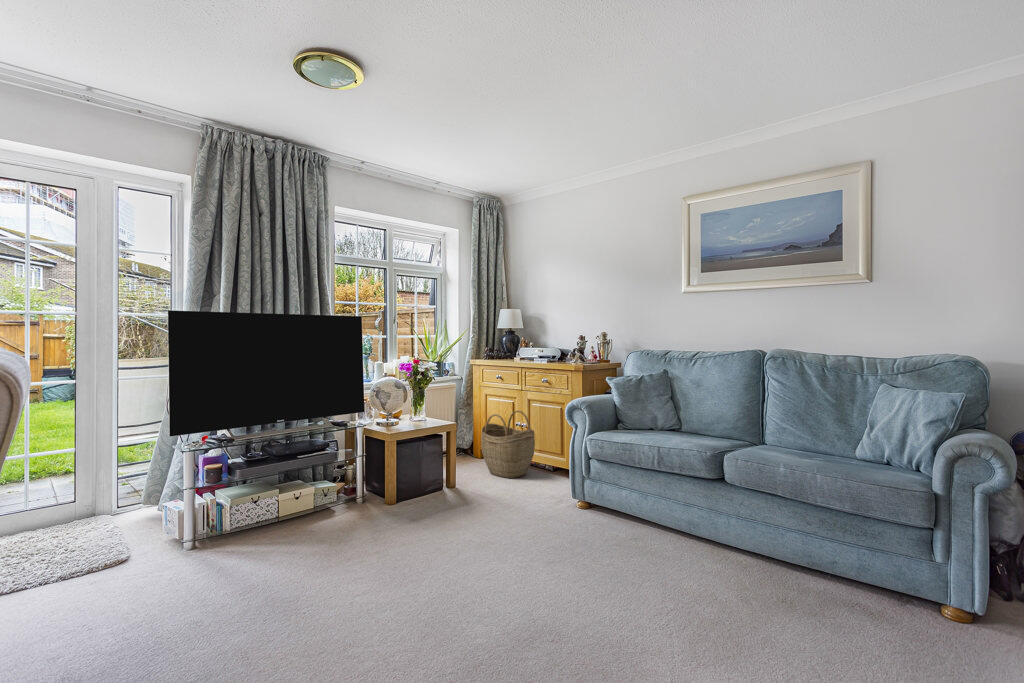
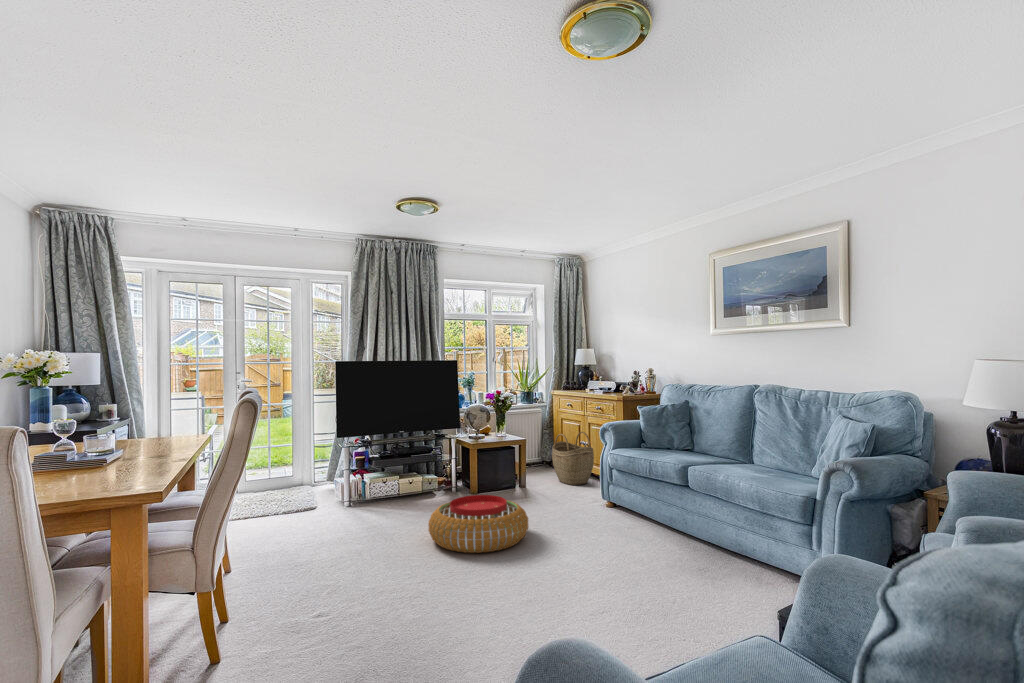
pouf: none [354,513,513,620] -> present [428,495,528,553]

